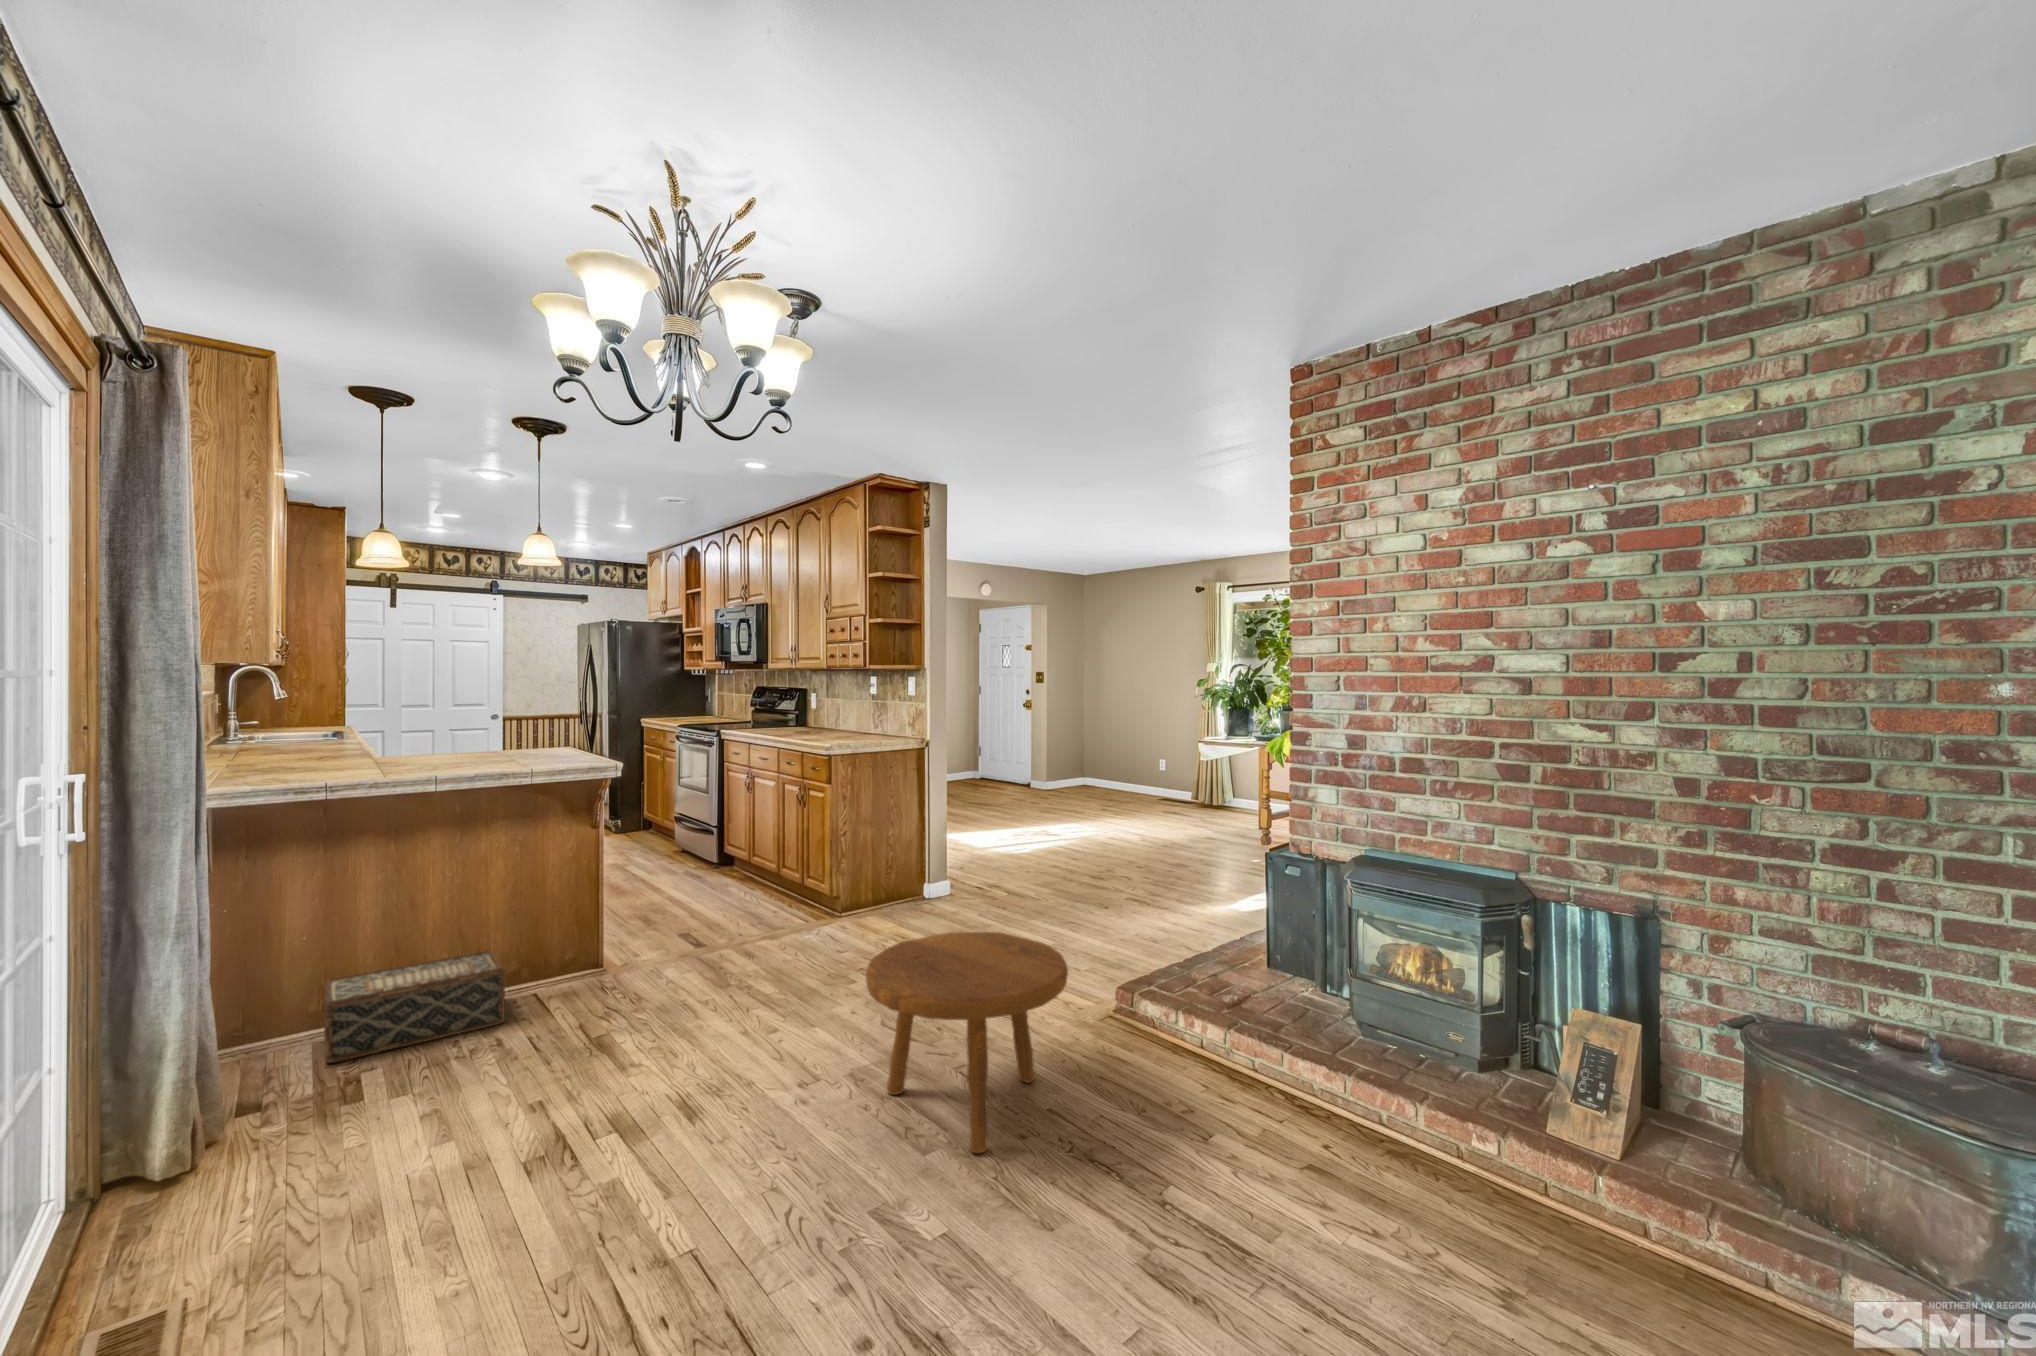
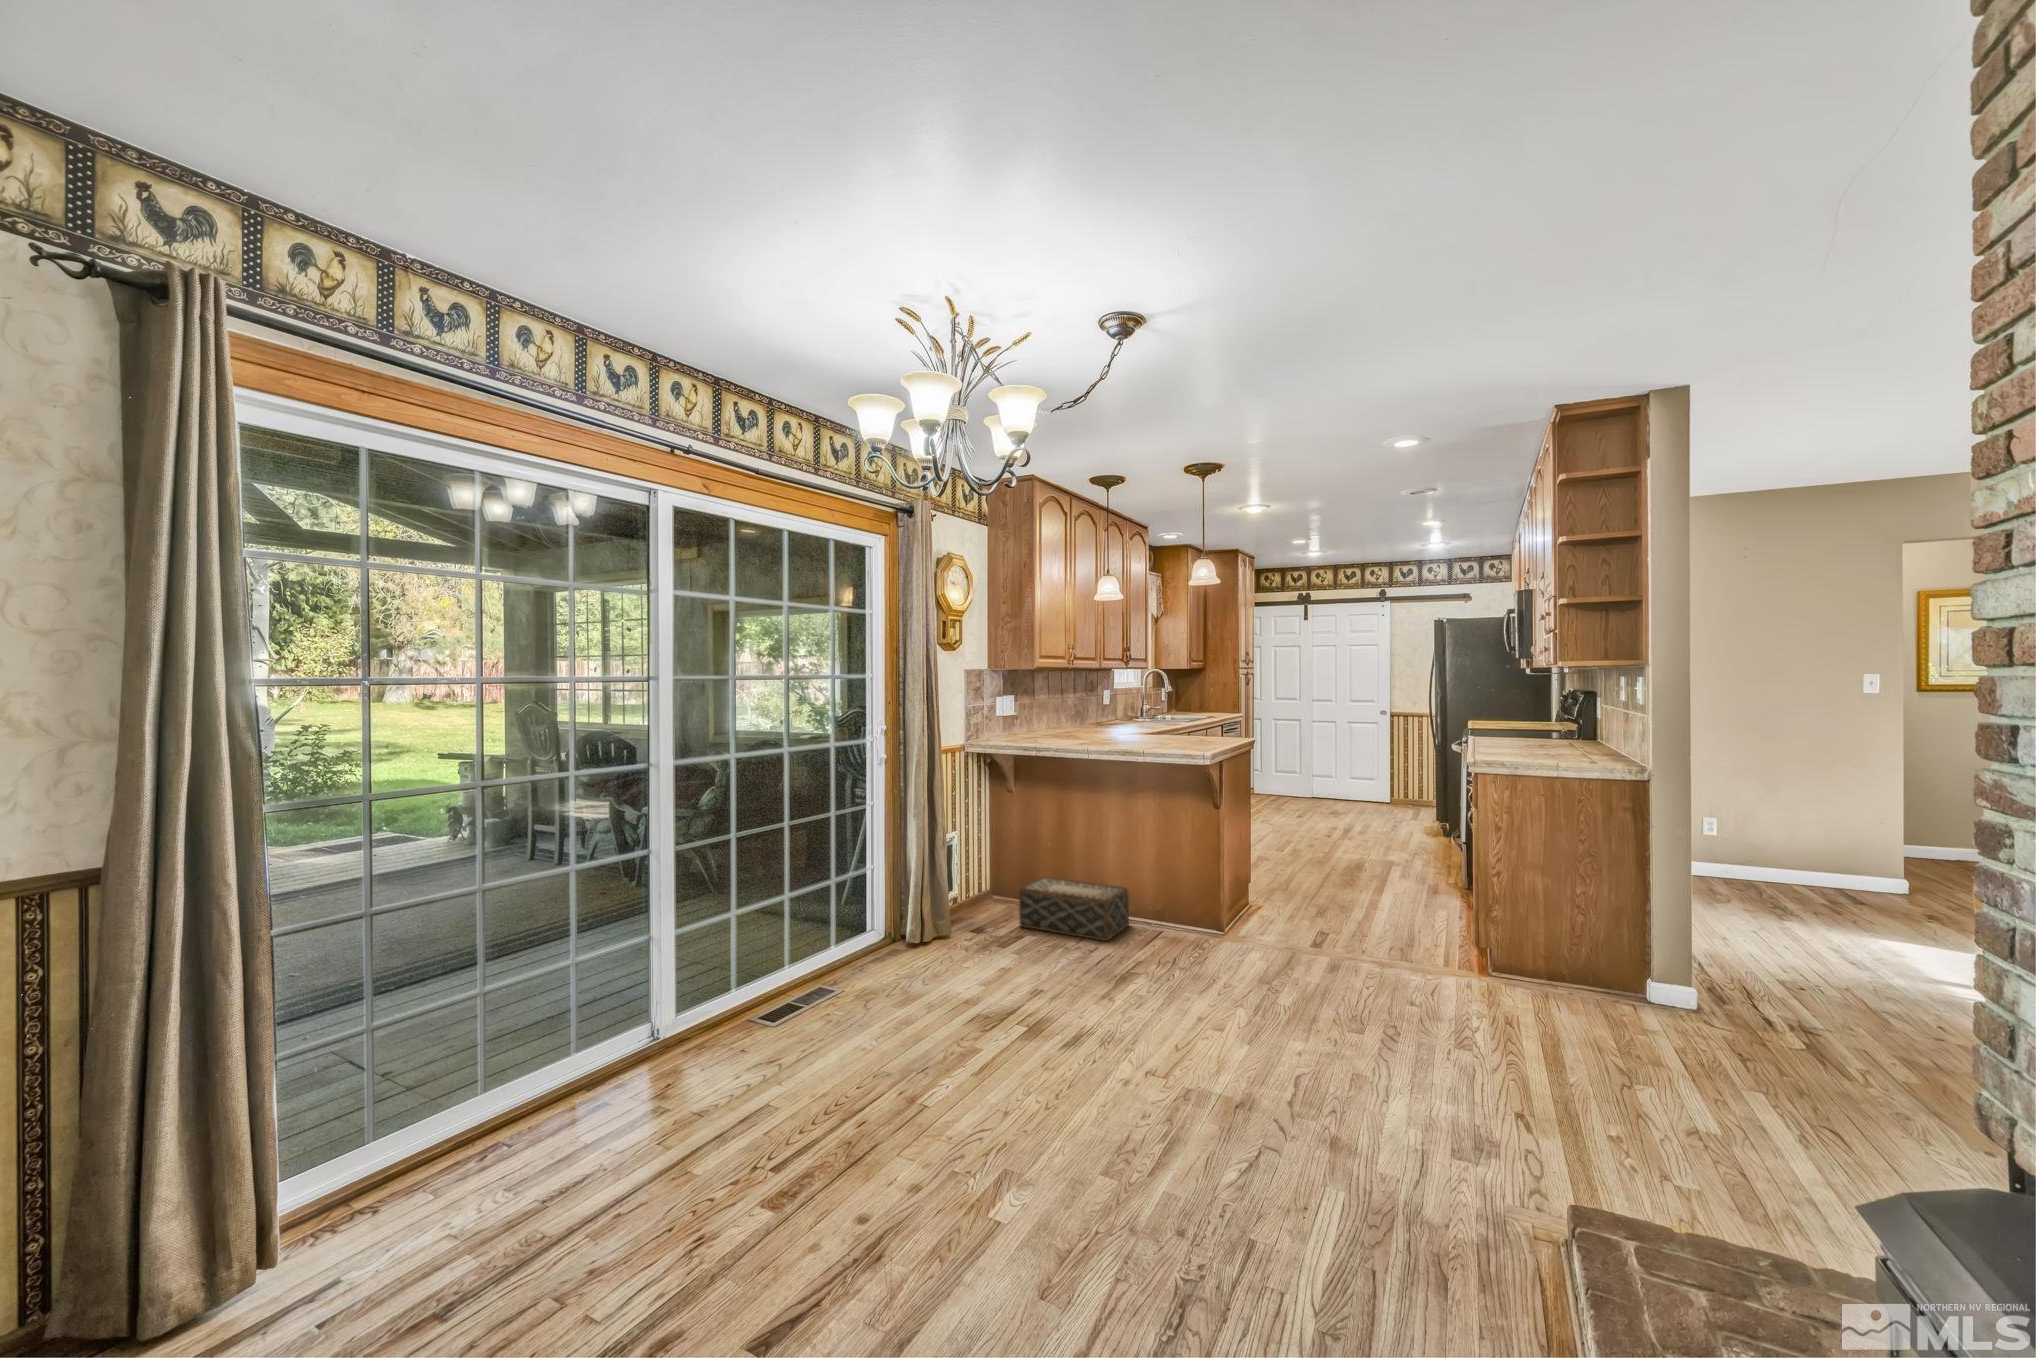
footstool: present [866,932,1068,1153] -> none [1090,971,1325,1209]

